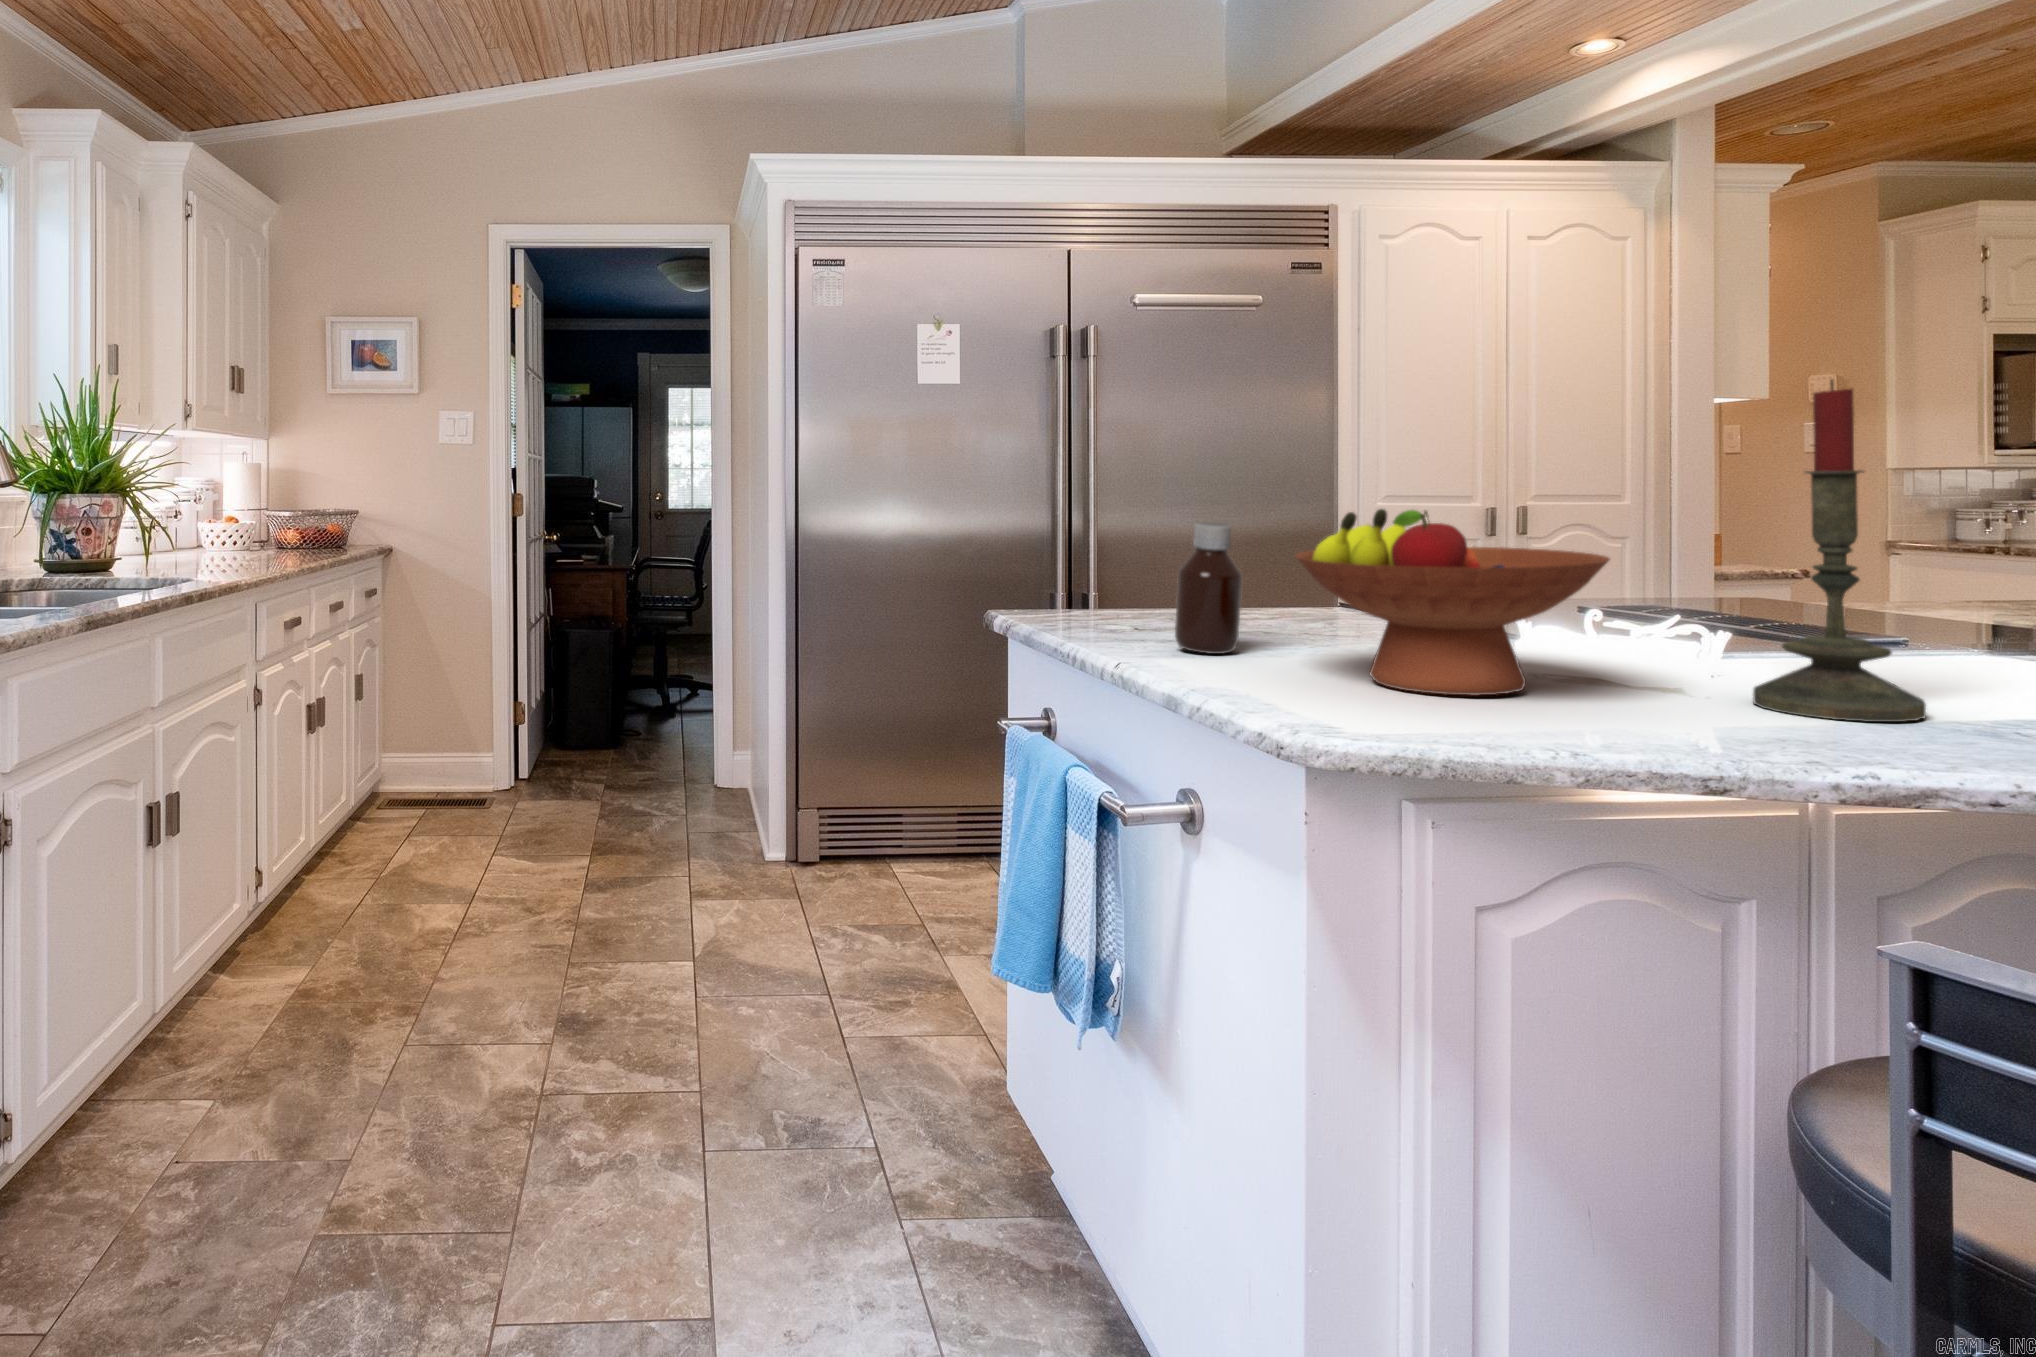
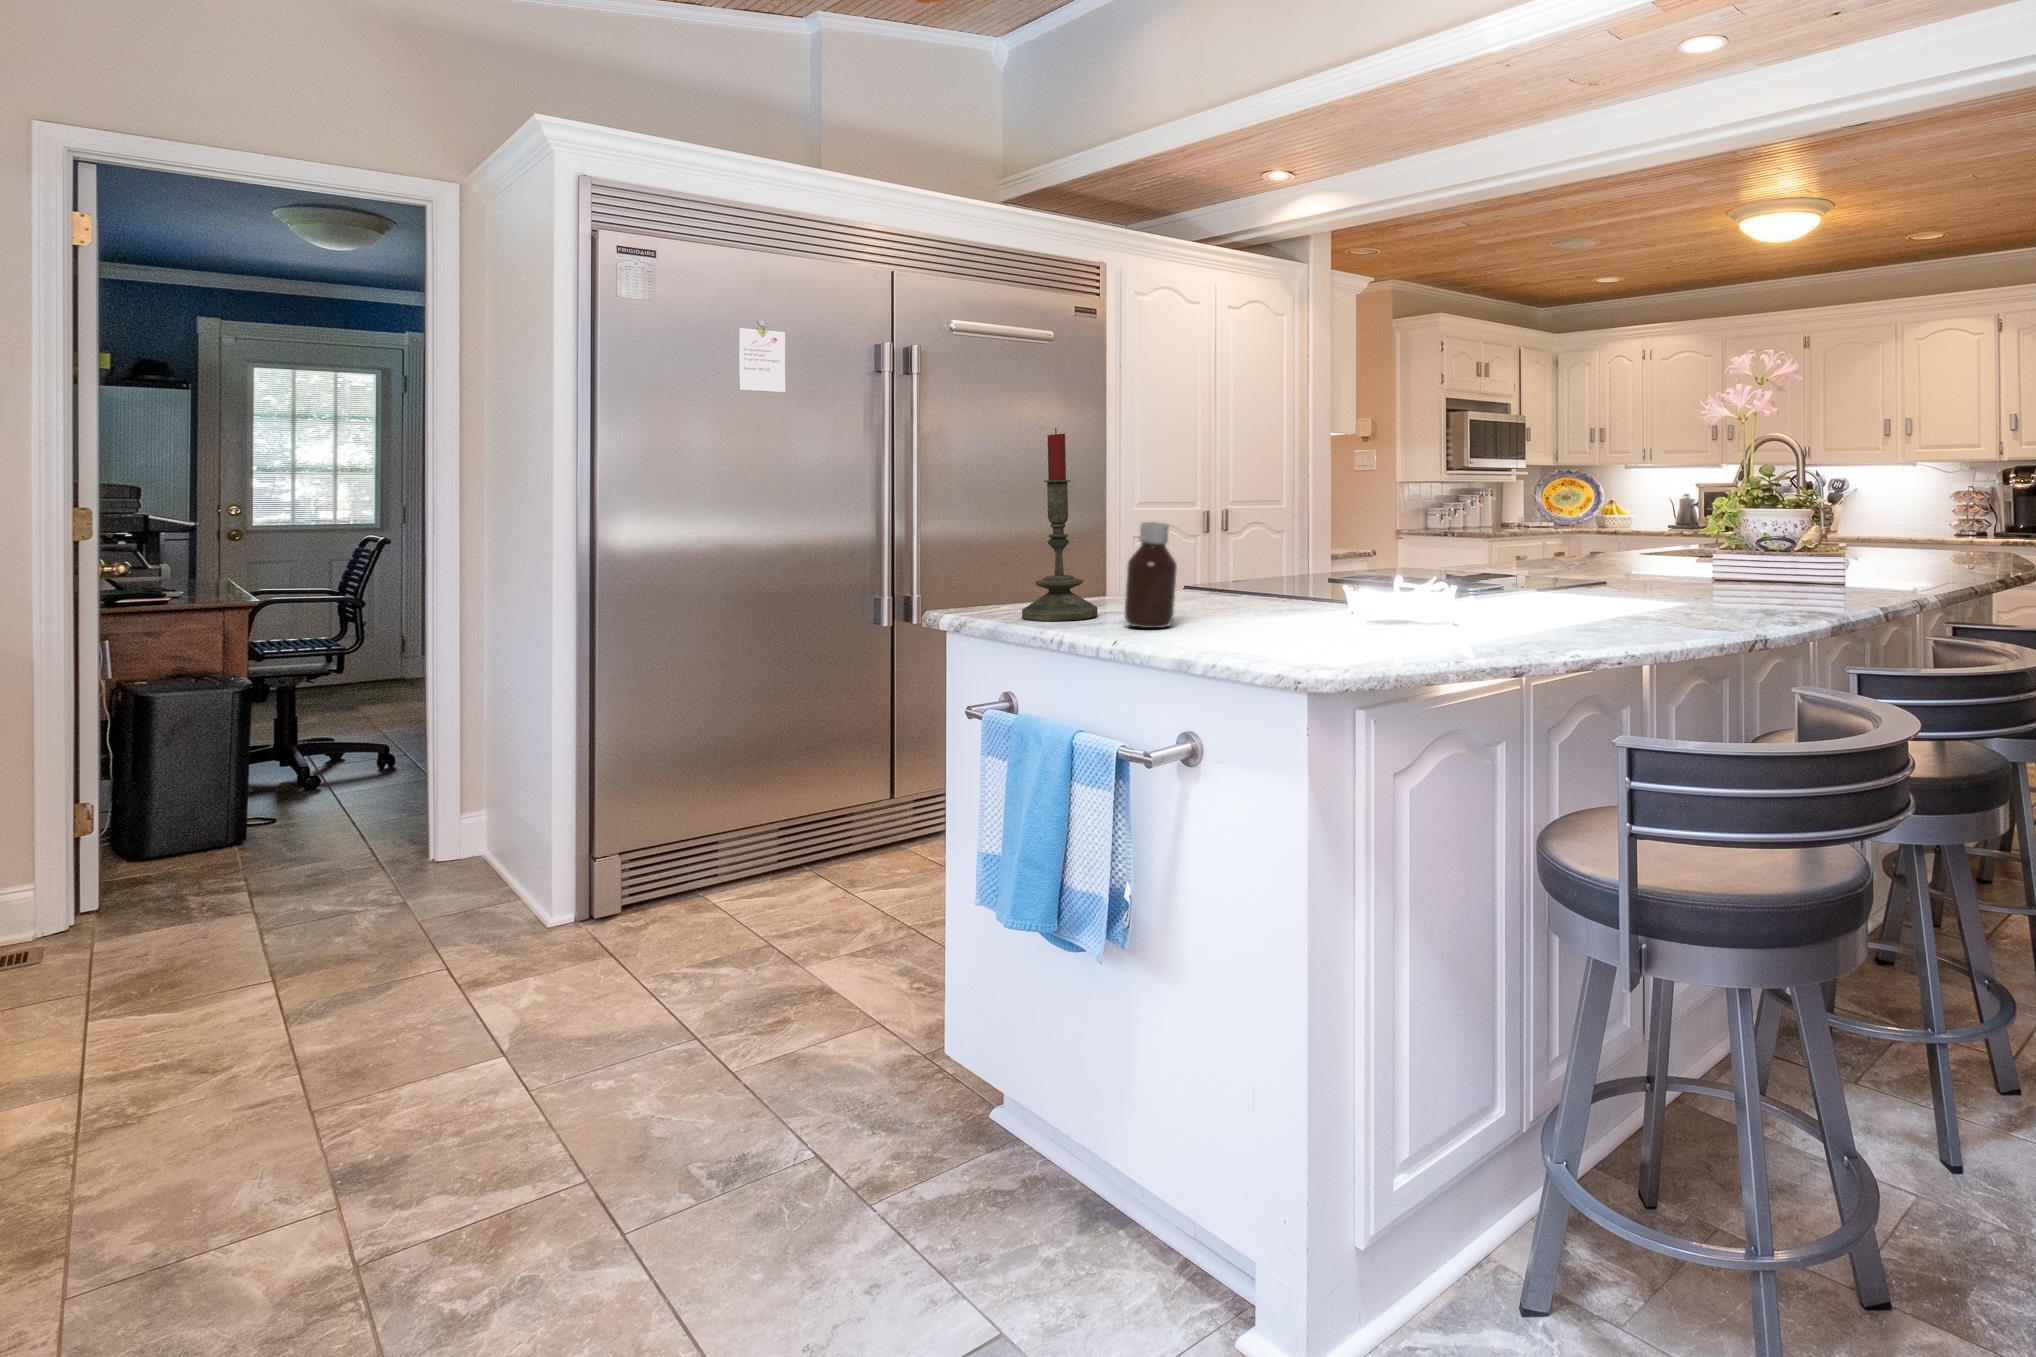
candle: present [1753,380,1926,722] -> present [1022,428,1097,621]
fruit bowl: present [1295,509,1610,695] -> none [1235,507,1431,639]

